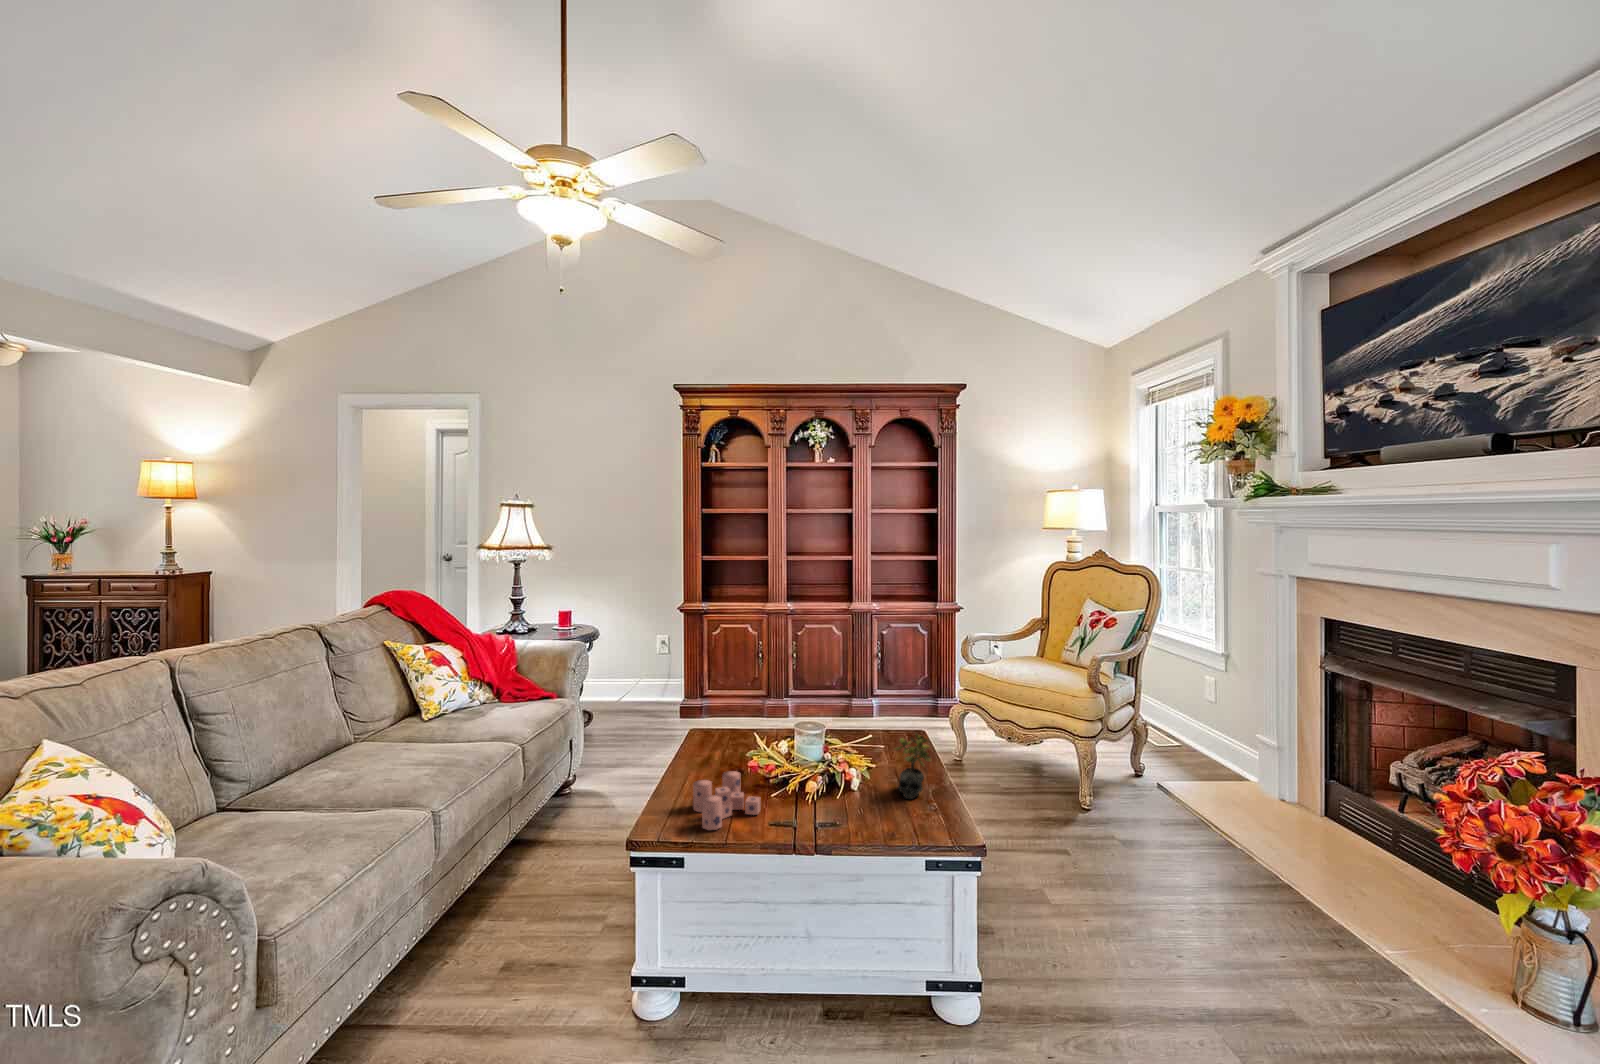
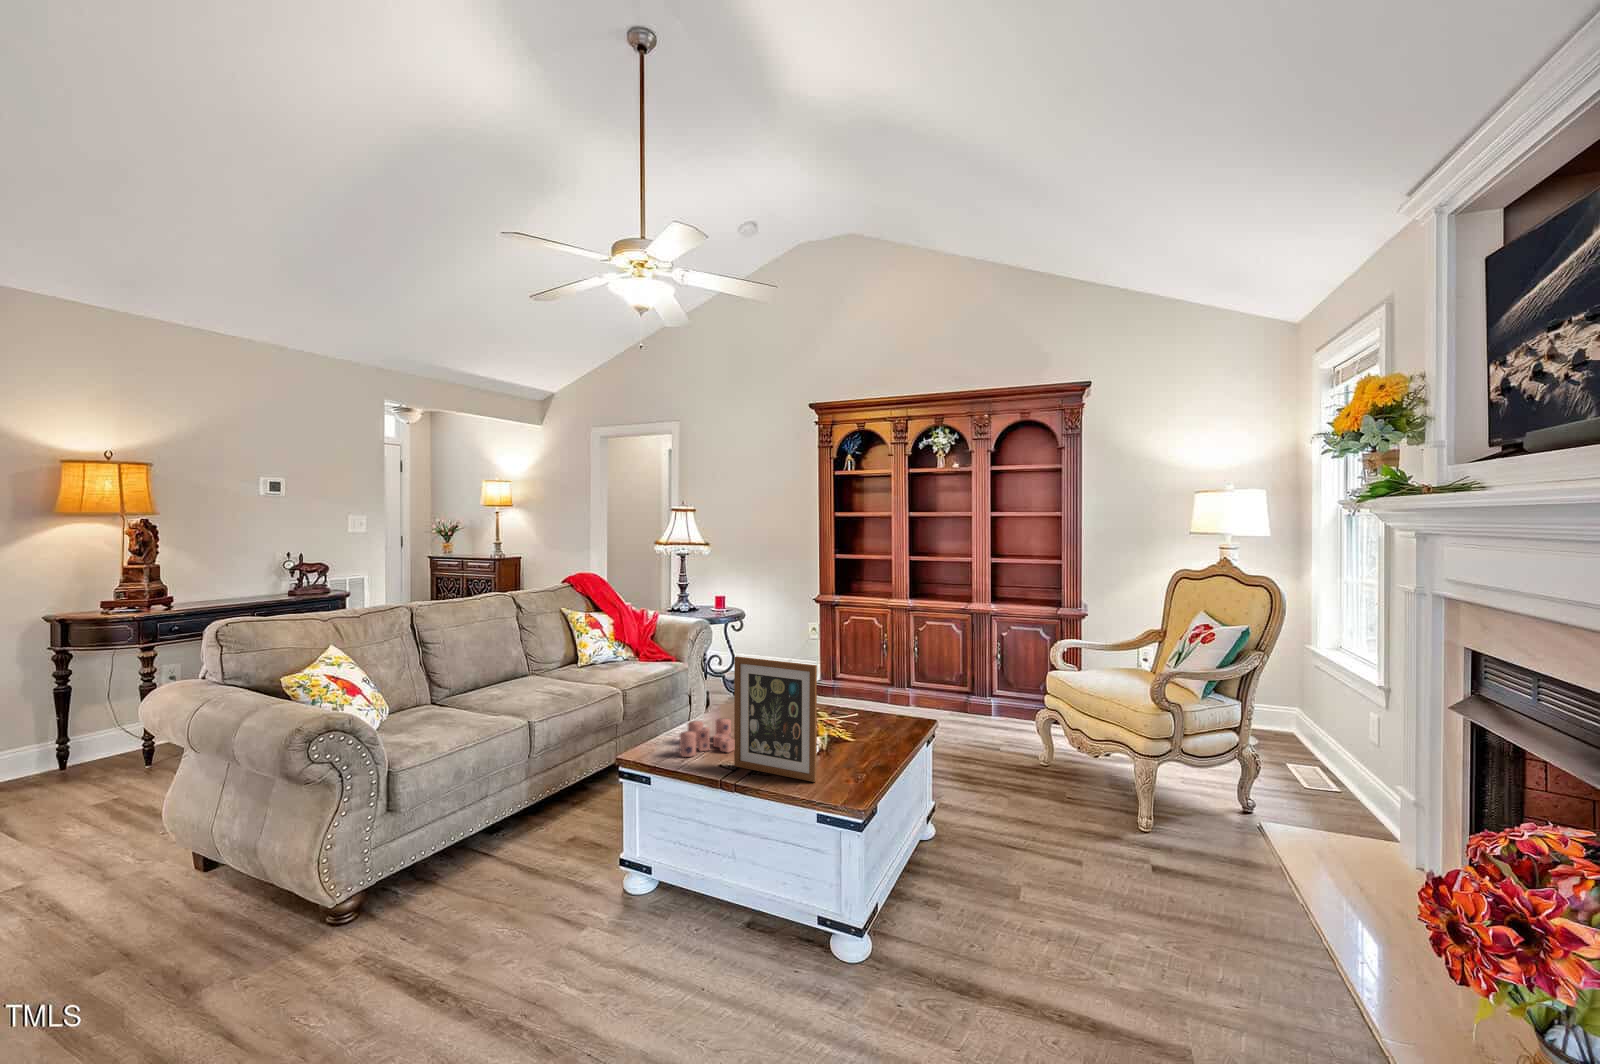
picture frame: none [784,696,897,836] -> present [734,656,817,782]
succulent plant: present [894,733,931,799] -> none [854,704,887,760]

